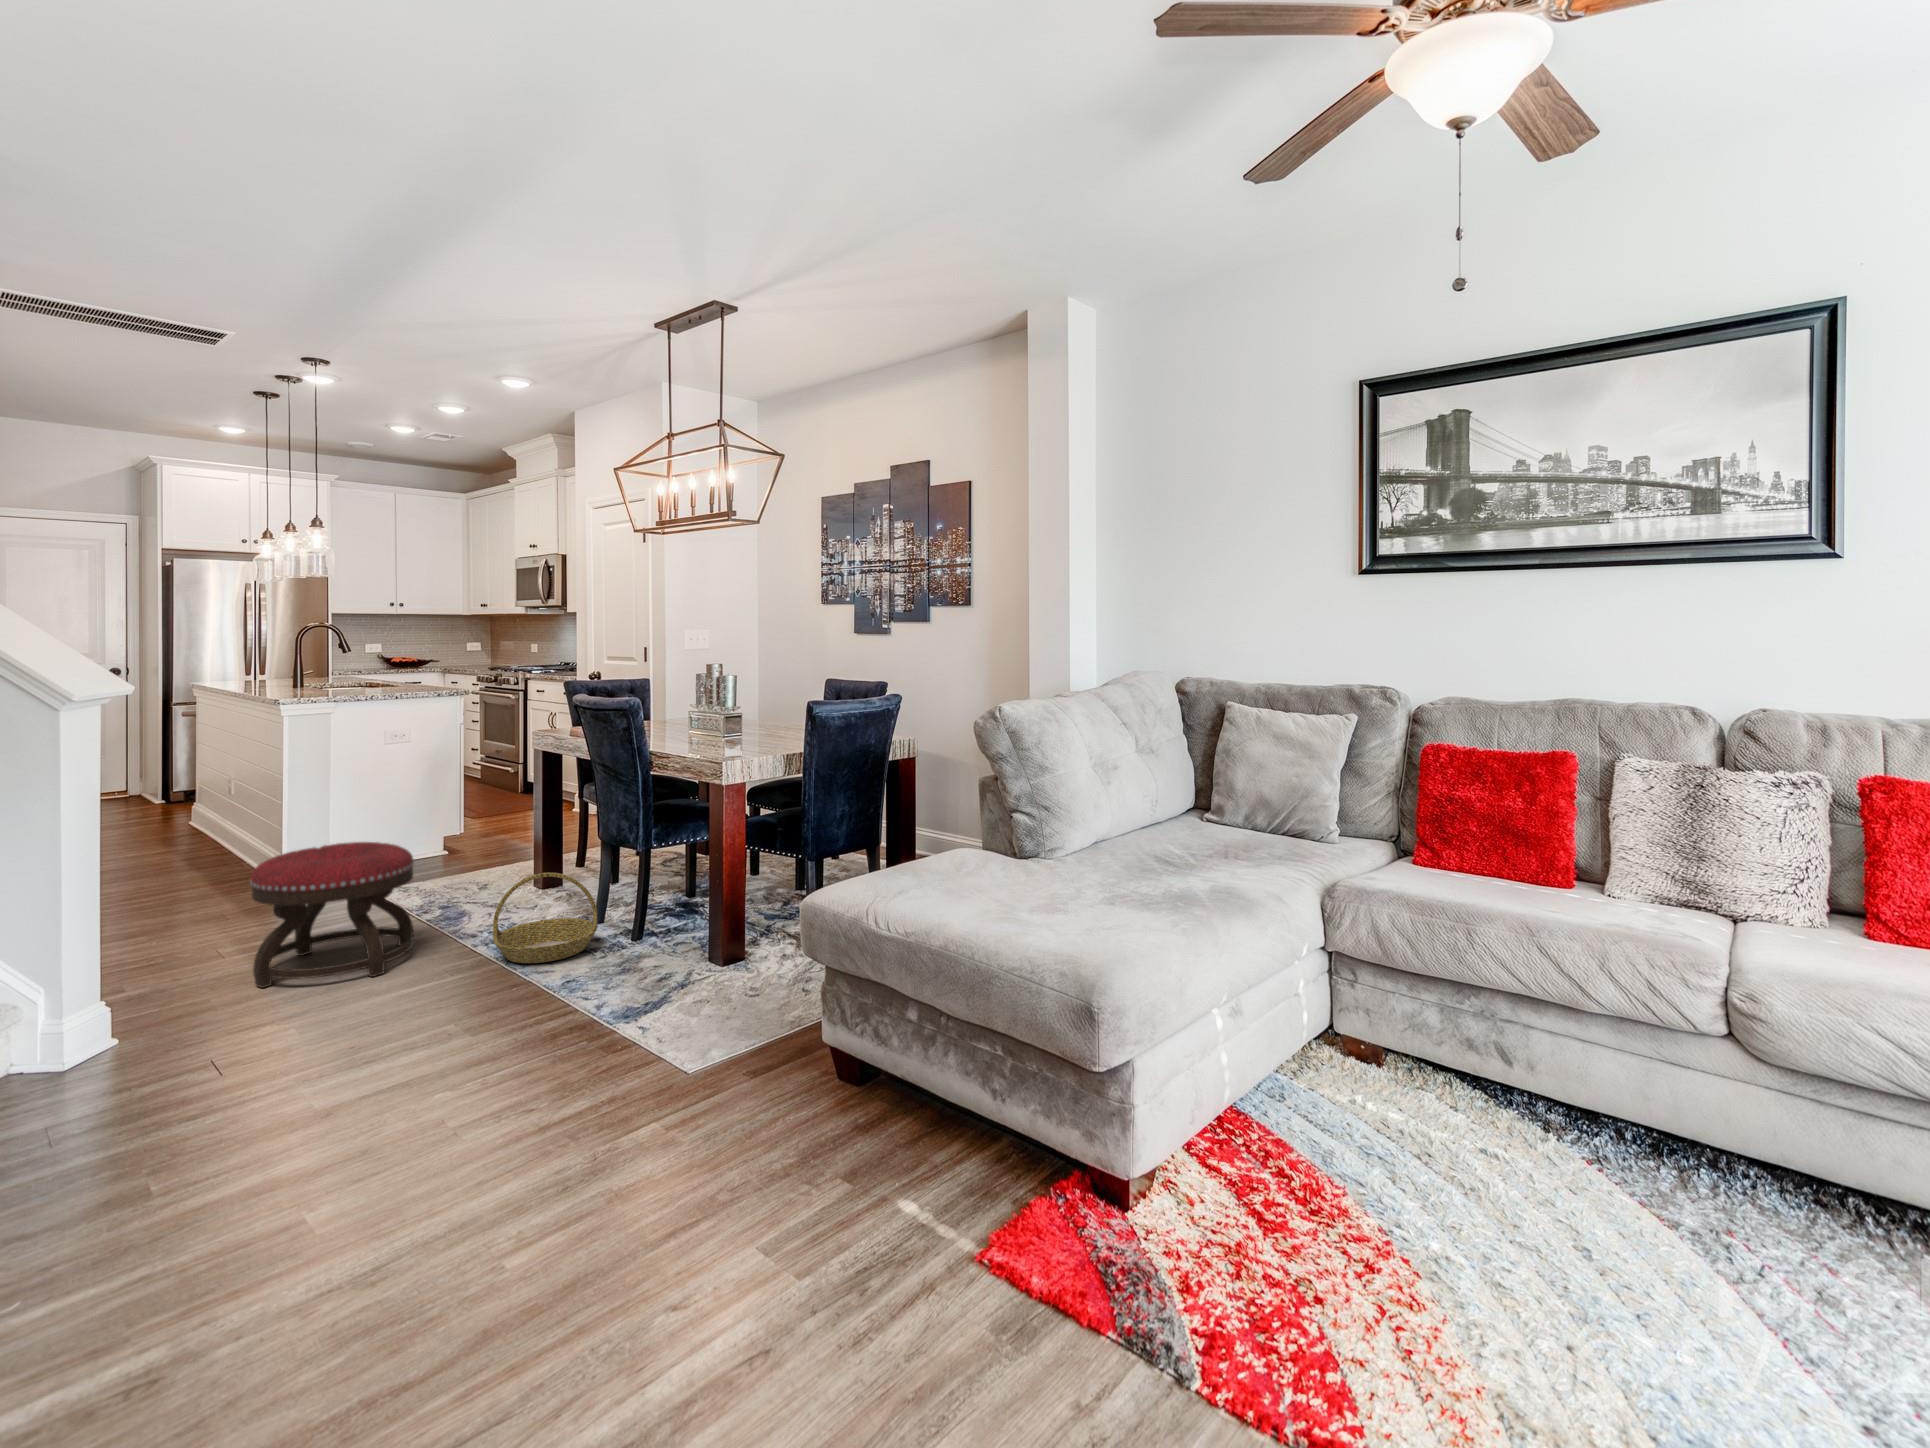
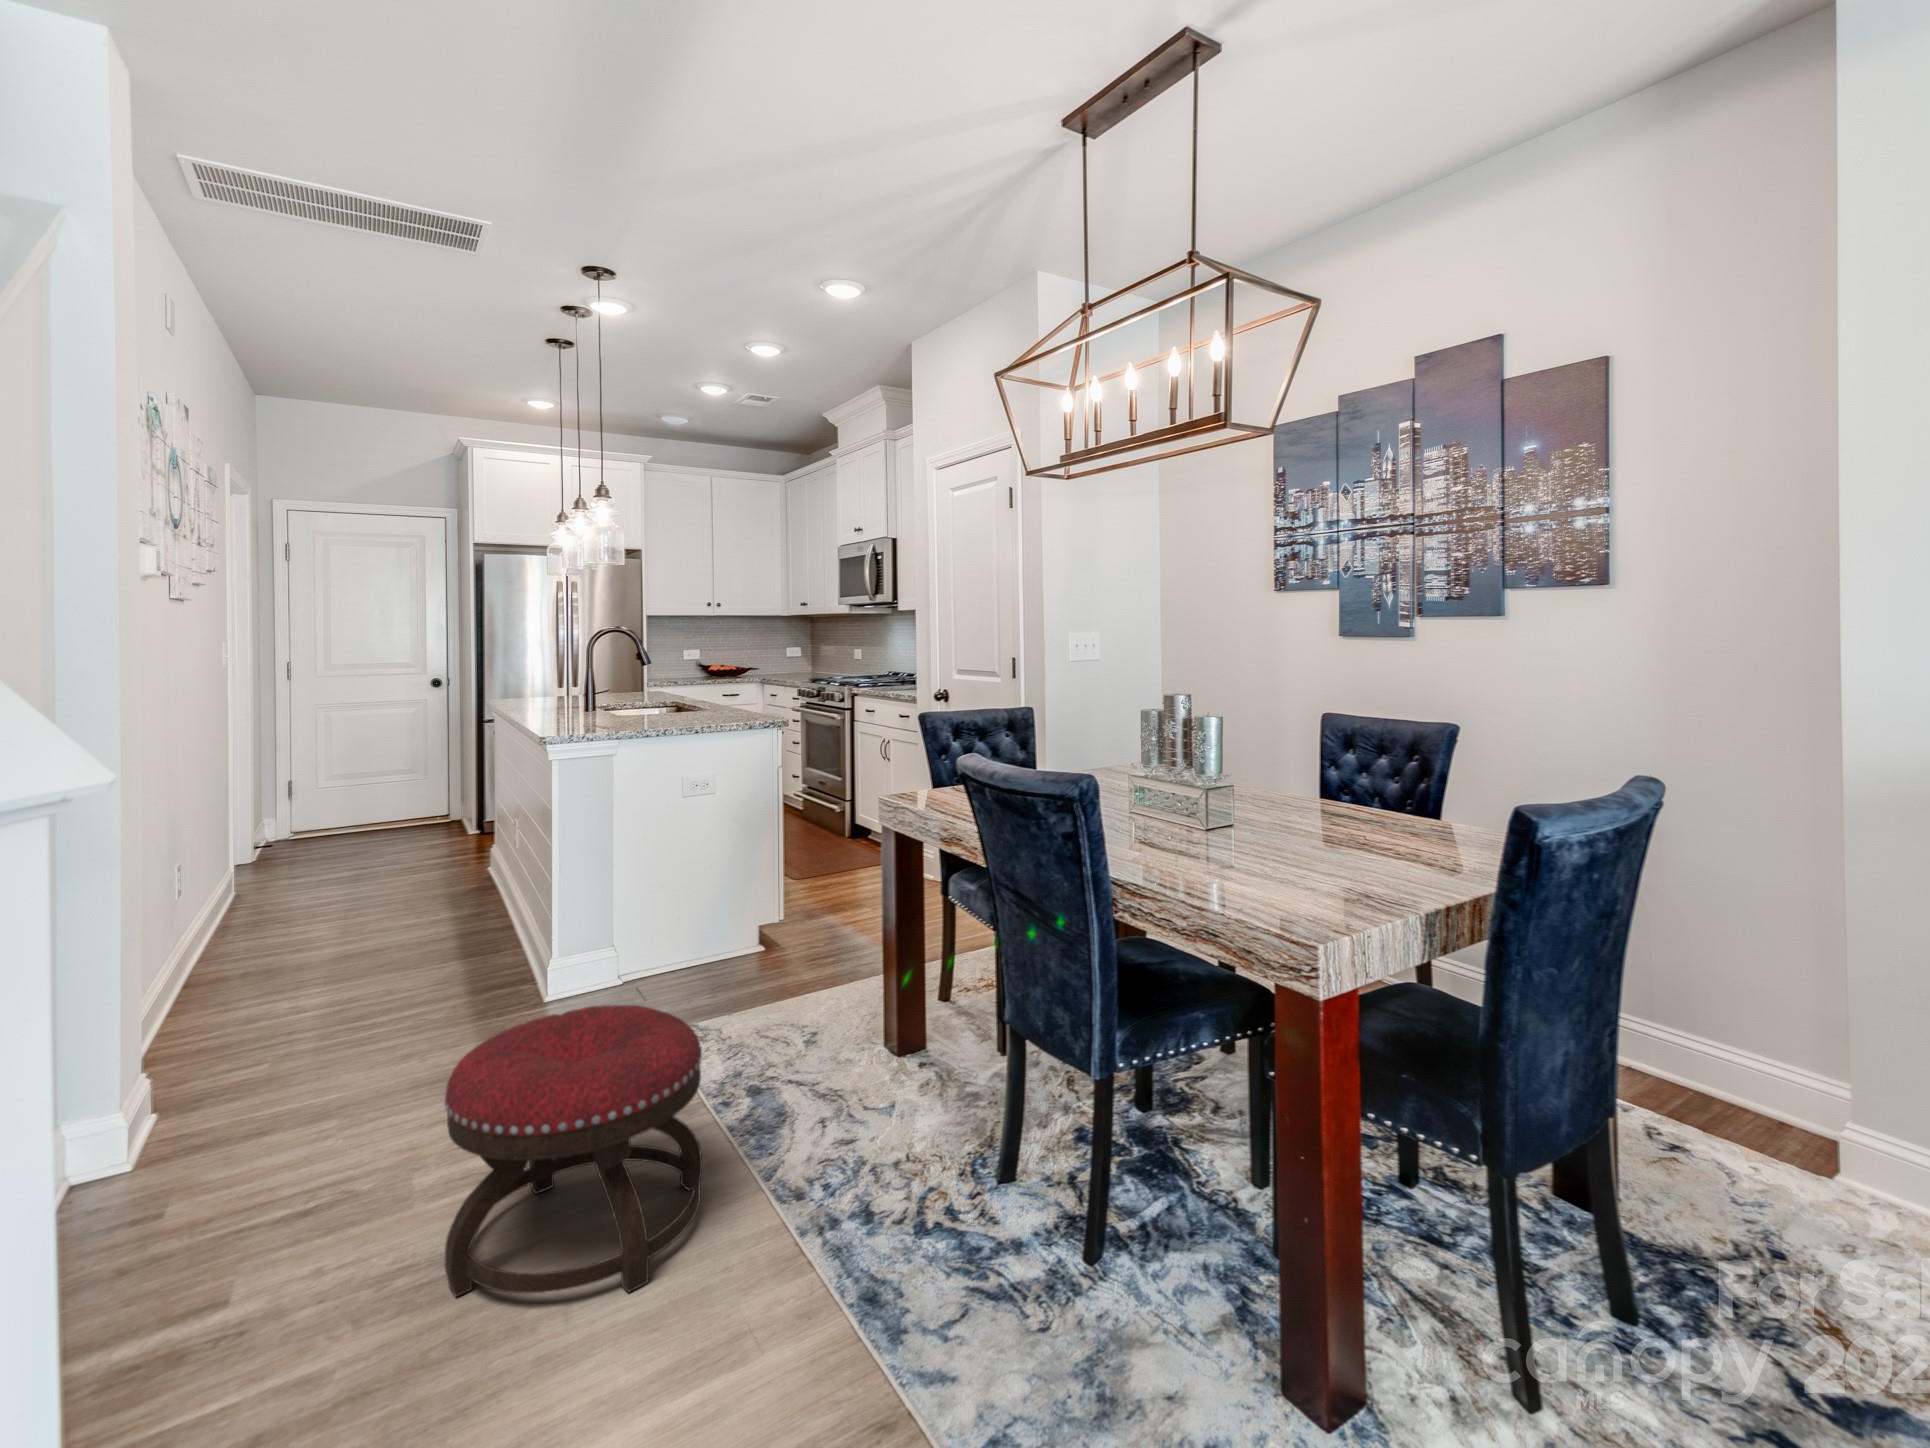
basket: present [493,873,597,963] -> none [827,1105,1006,1298]

